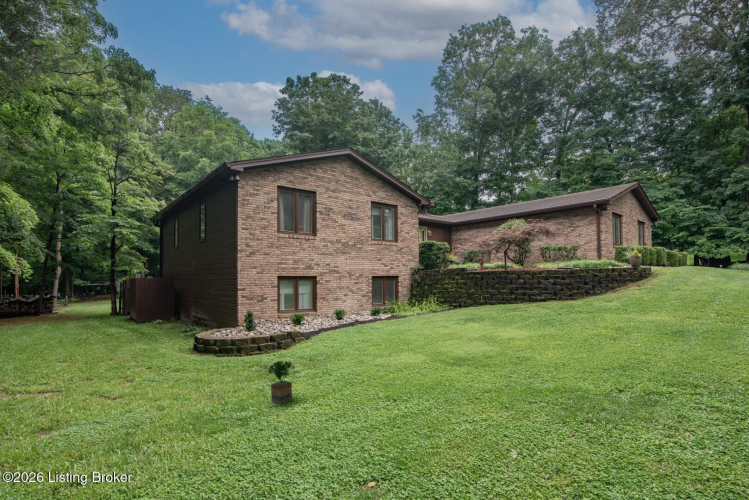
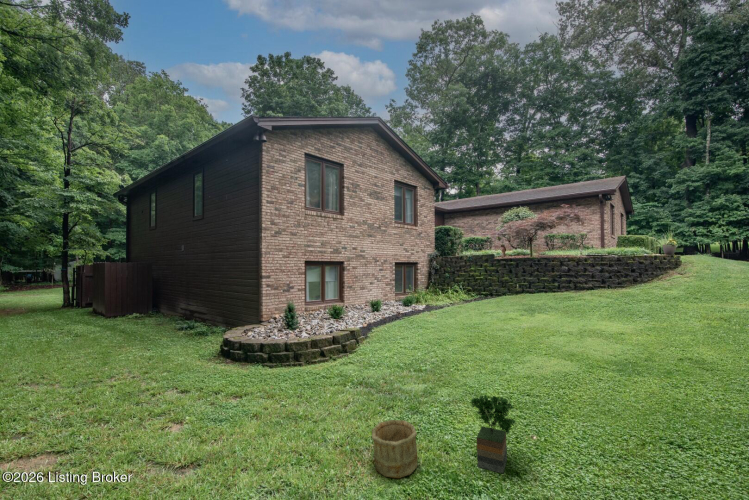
wooden bucket: none [214,375,243,404] -> present [372,420,417,478]

